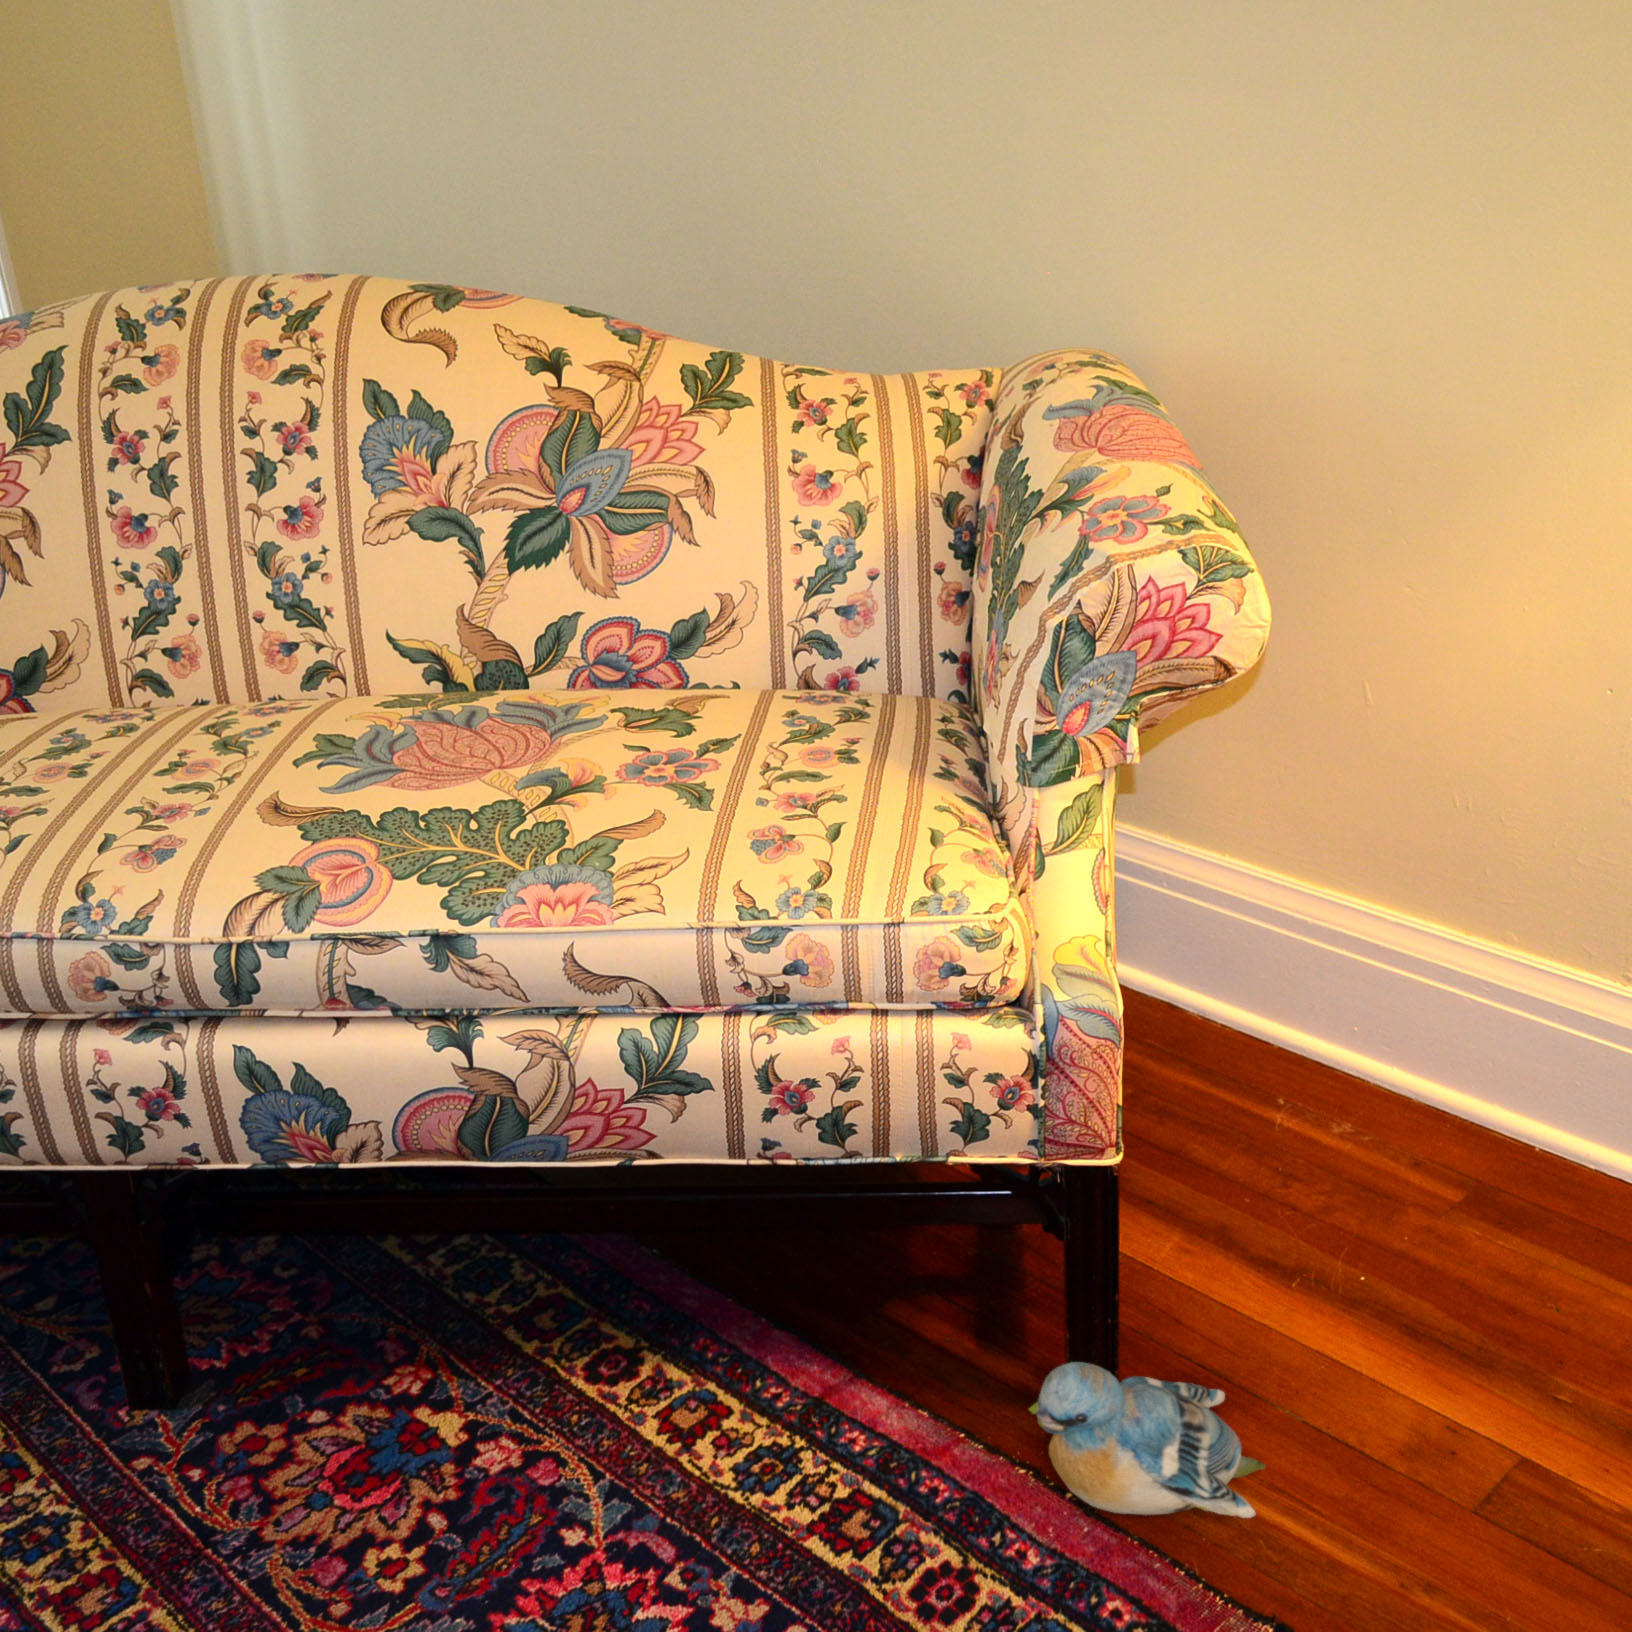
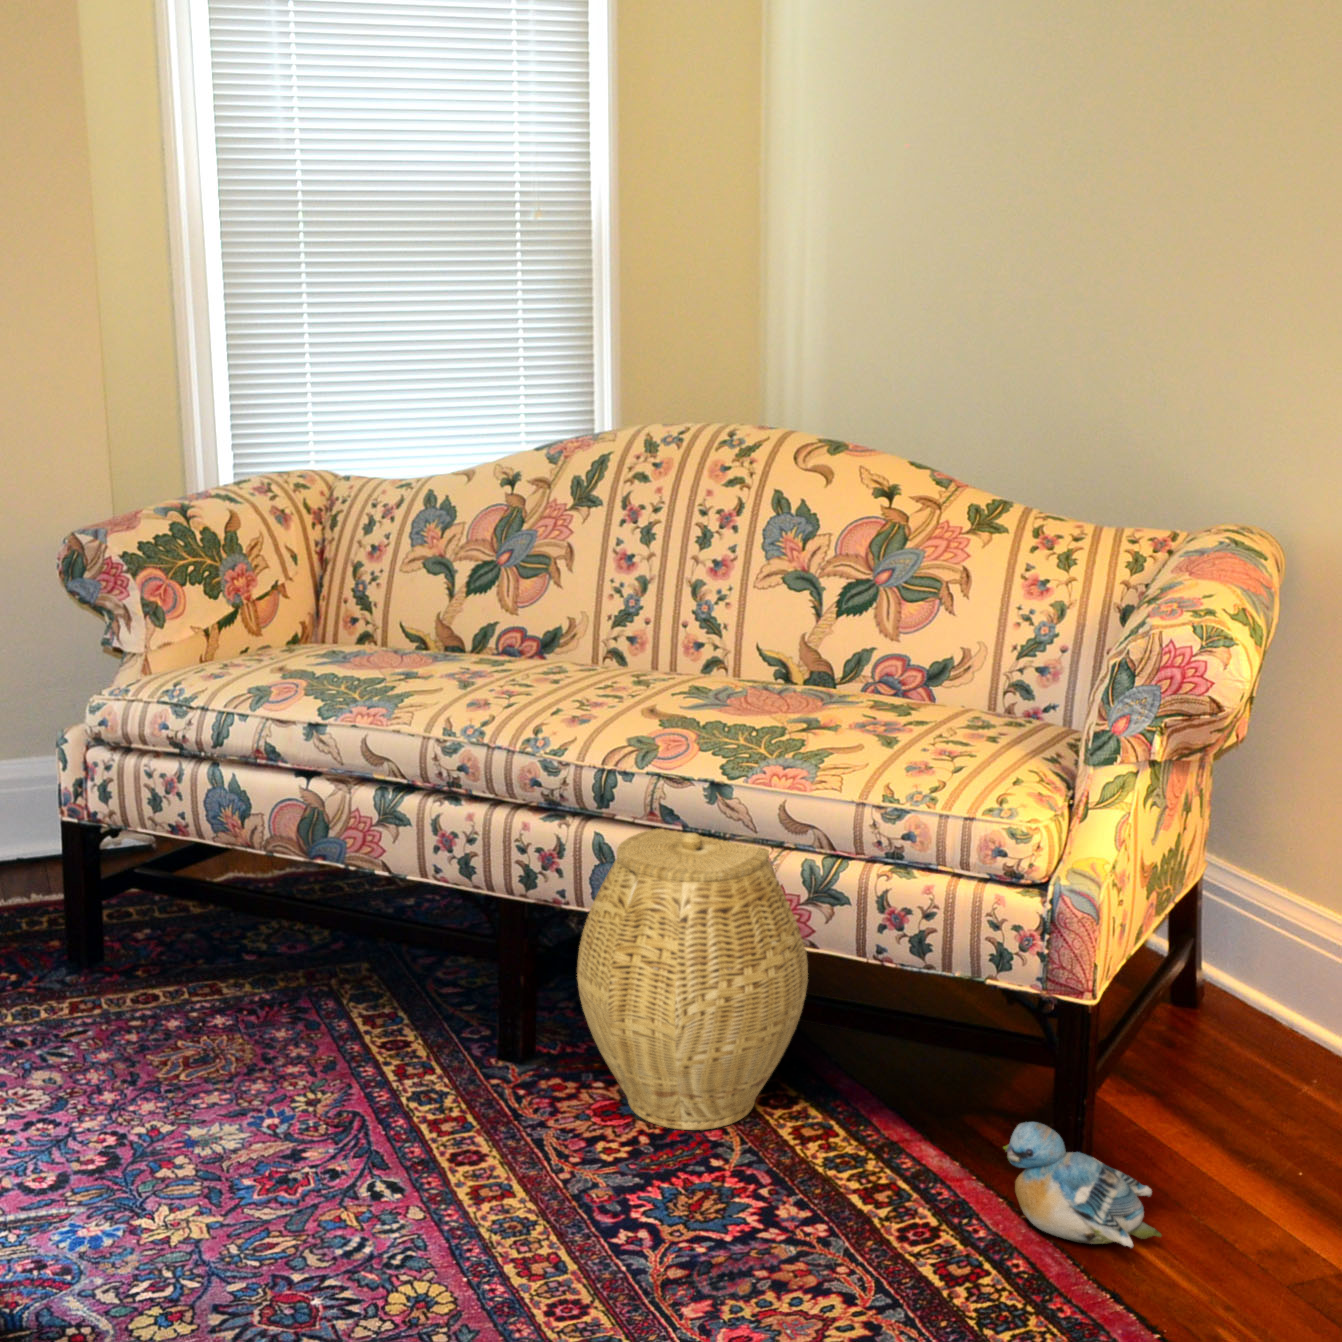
woven basket: none [255,989,647,1486] -> present [577,828,808,1130]

